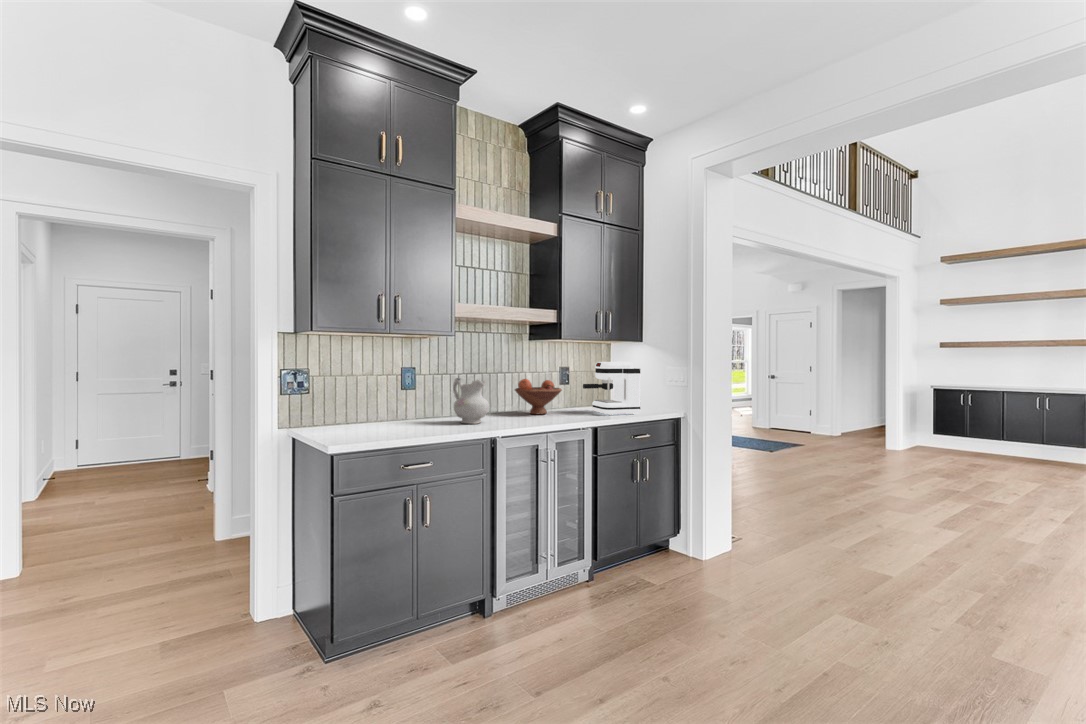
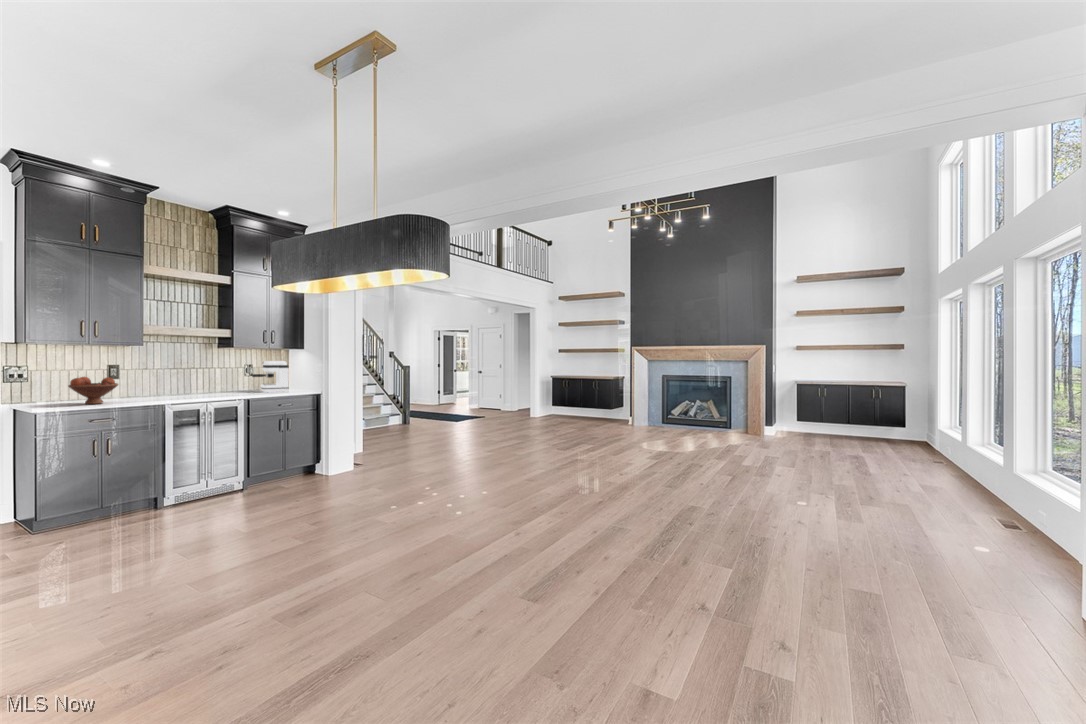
ceramic pitcher: present [453,378,489,424] -> none [145,371,172,399]
fruit bowl: present [515,379,562,415] -> present [68,377,118,404]

